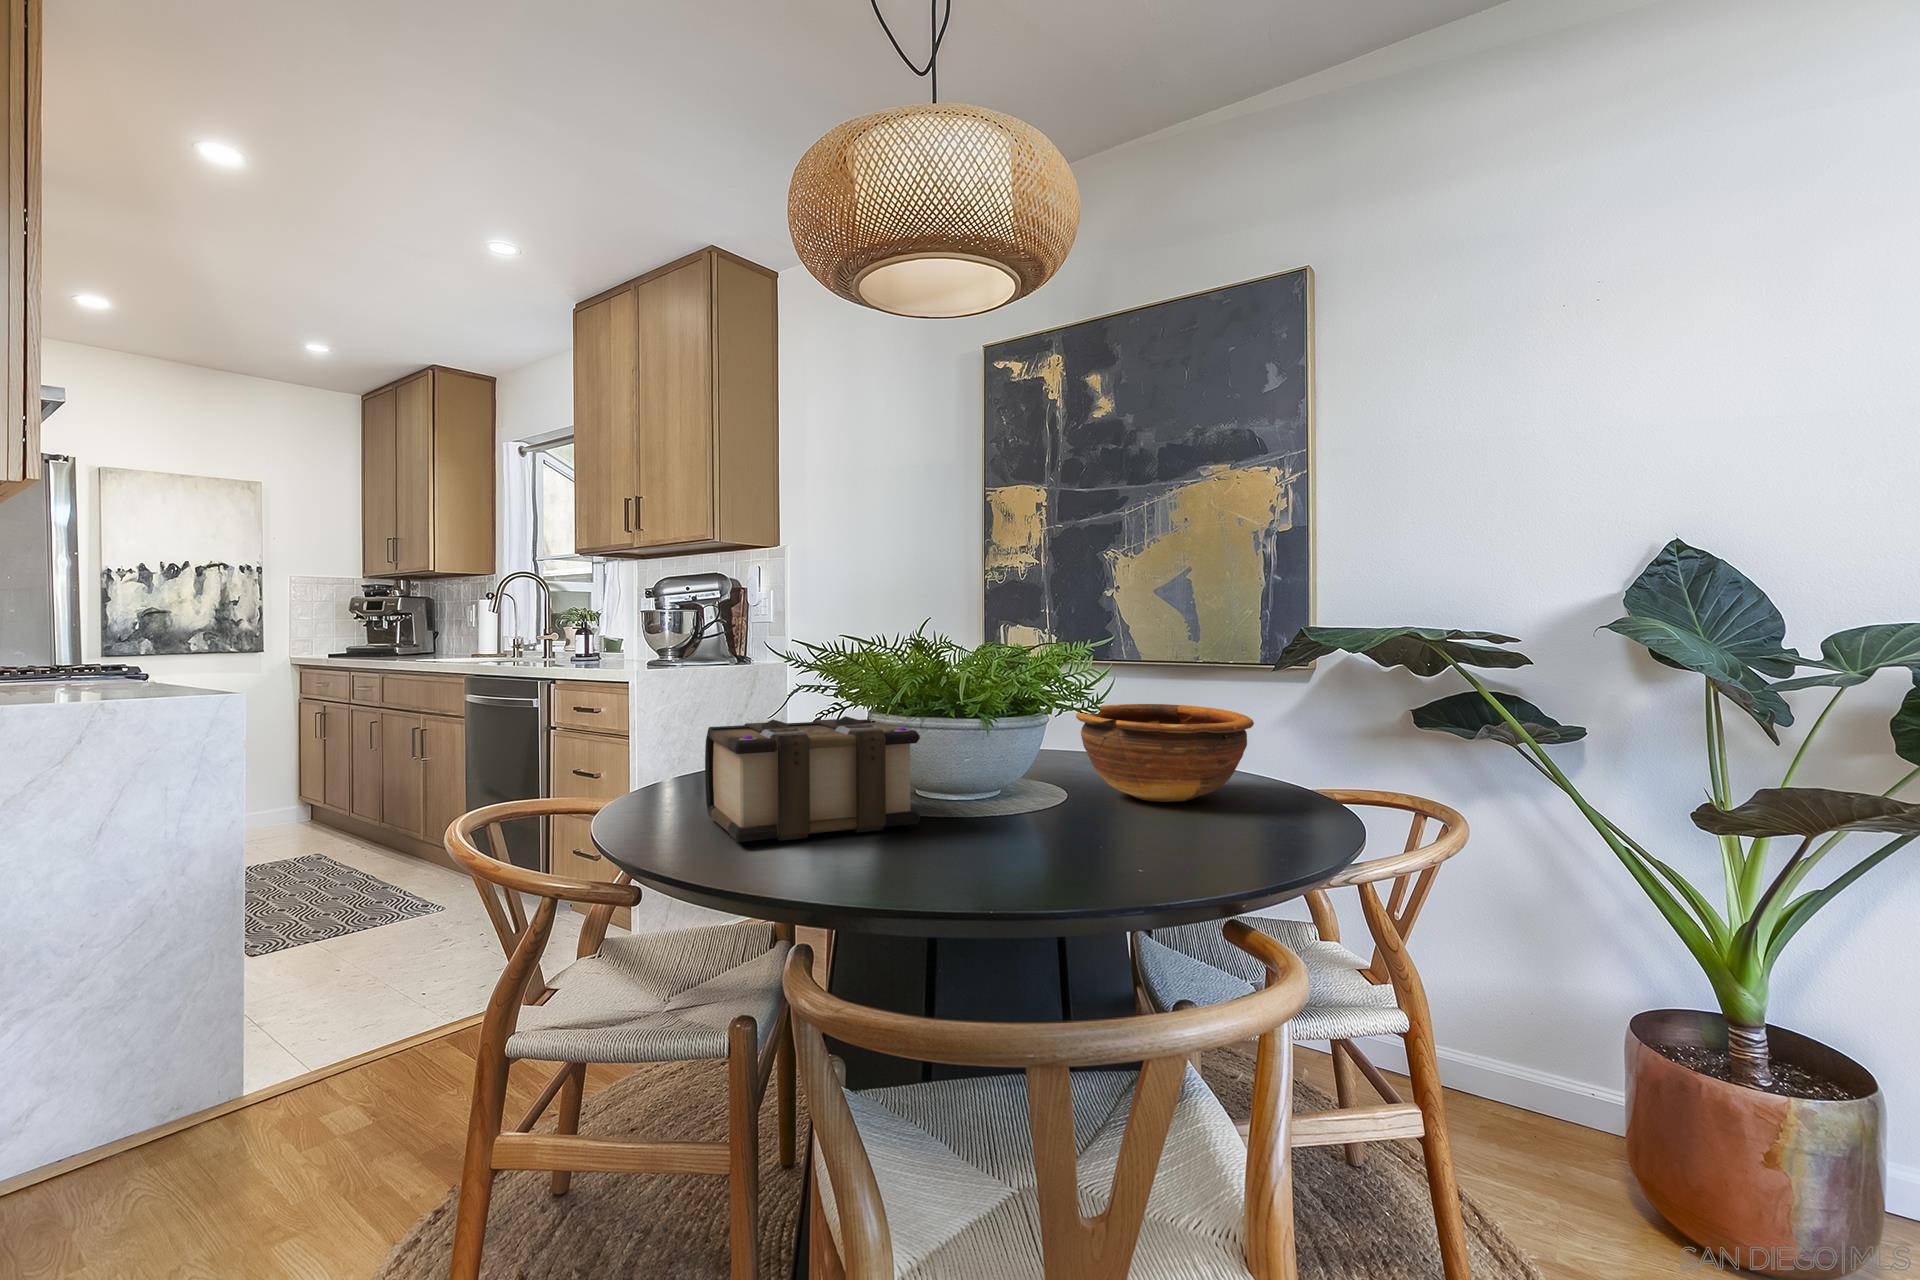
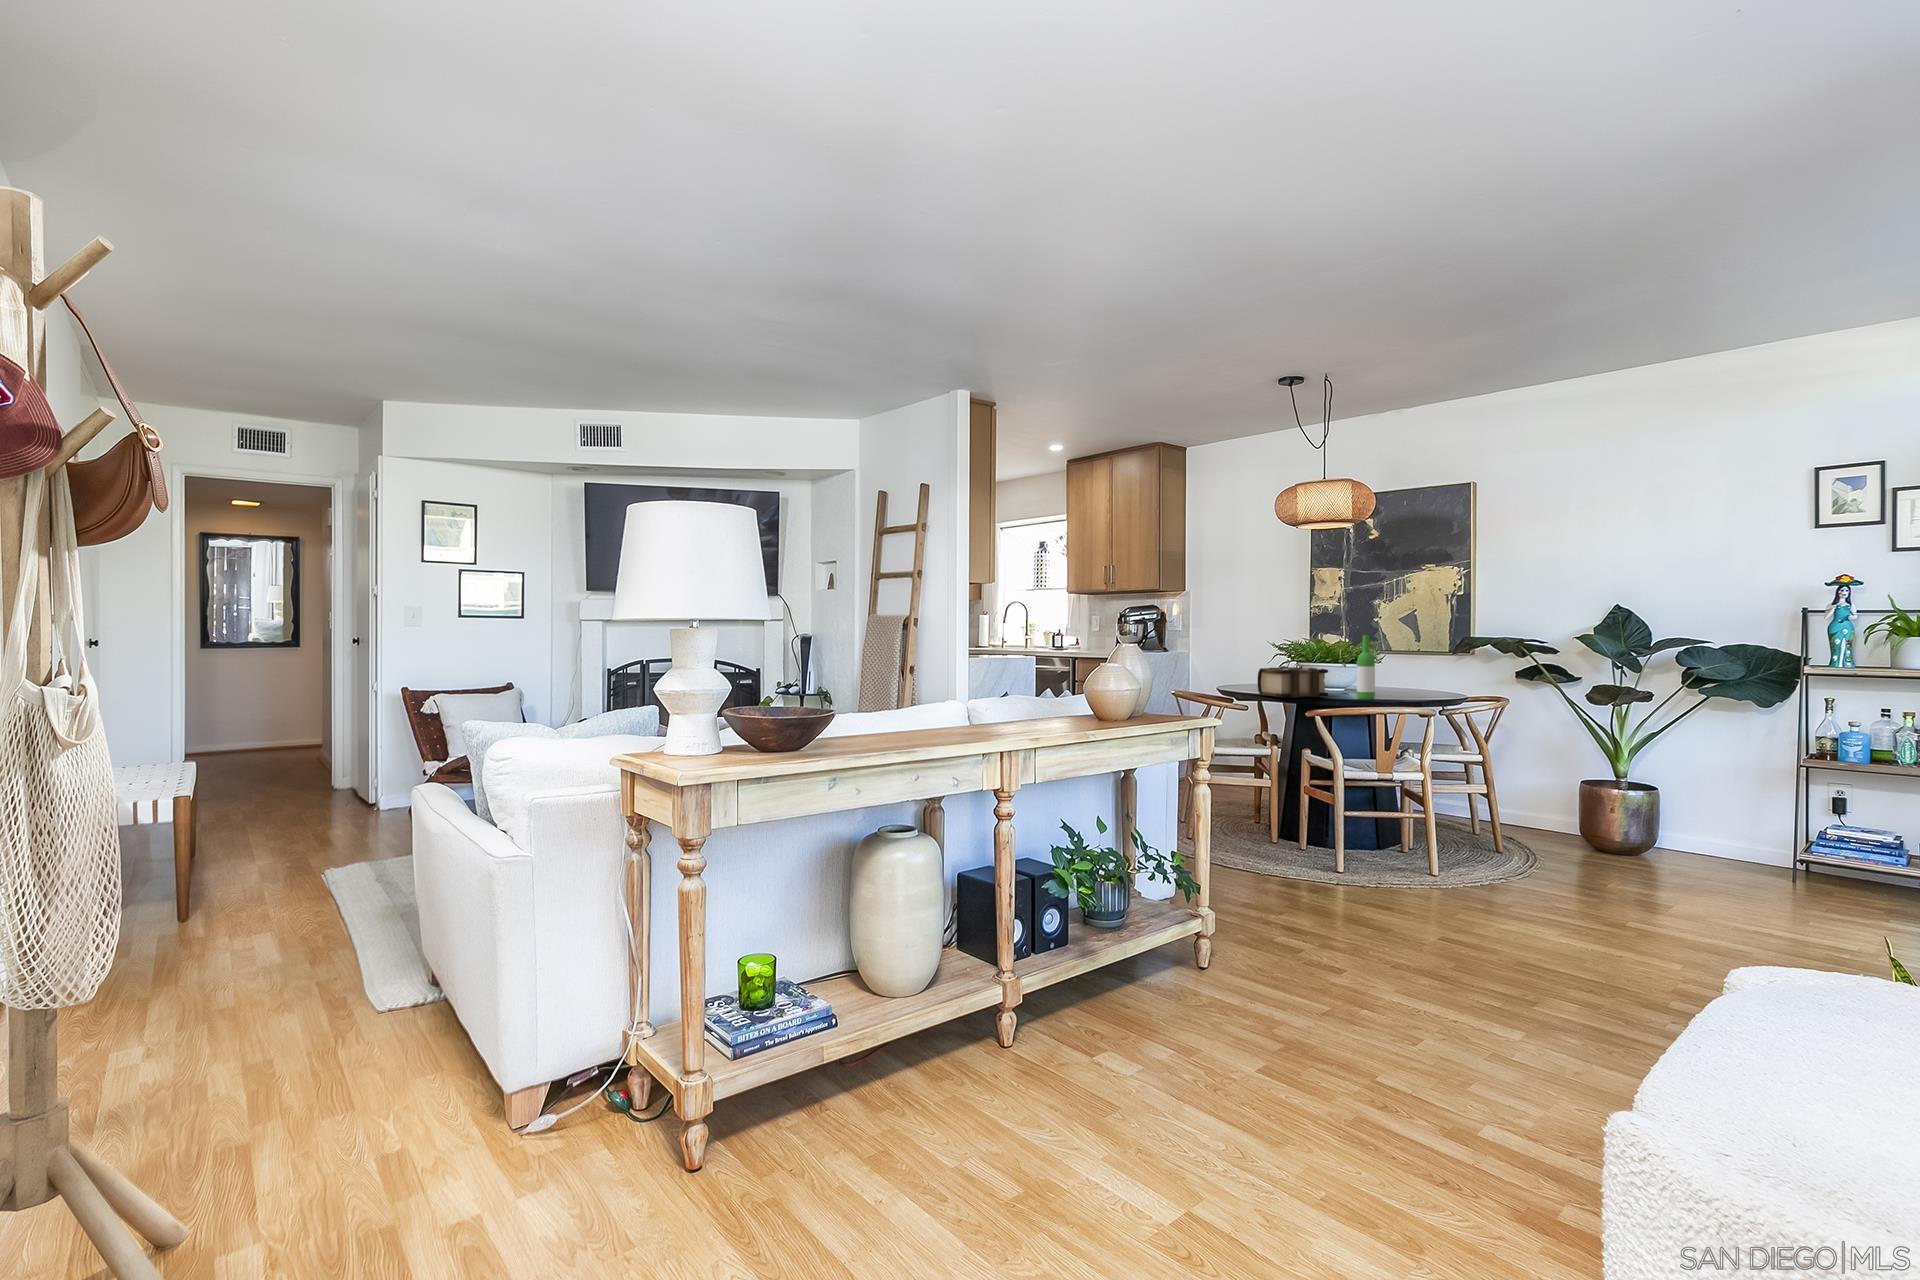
wine bottle: none [1008,611,1067,844] -> present [1357,635,1375,700]
bowl: present [1076,704,1254,802] -> none [1373,665,1436,695]

